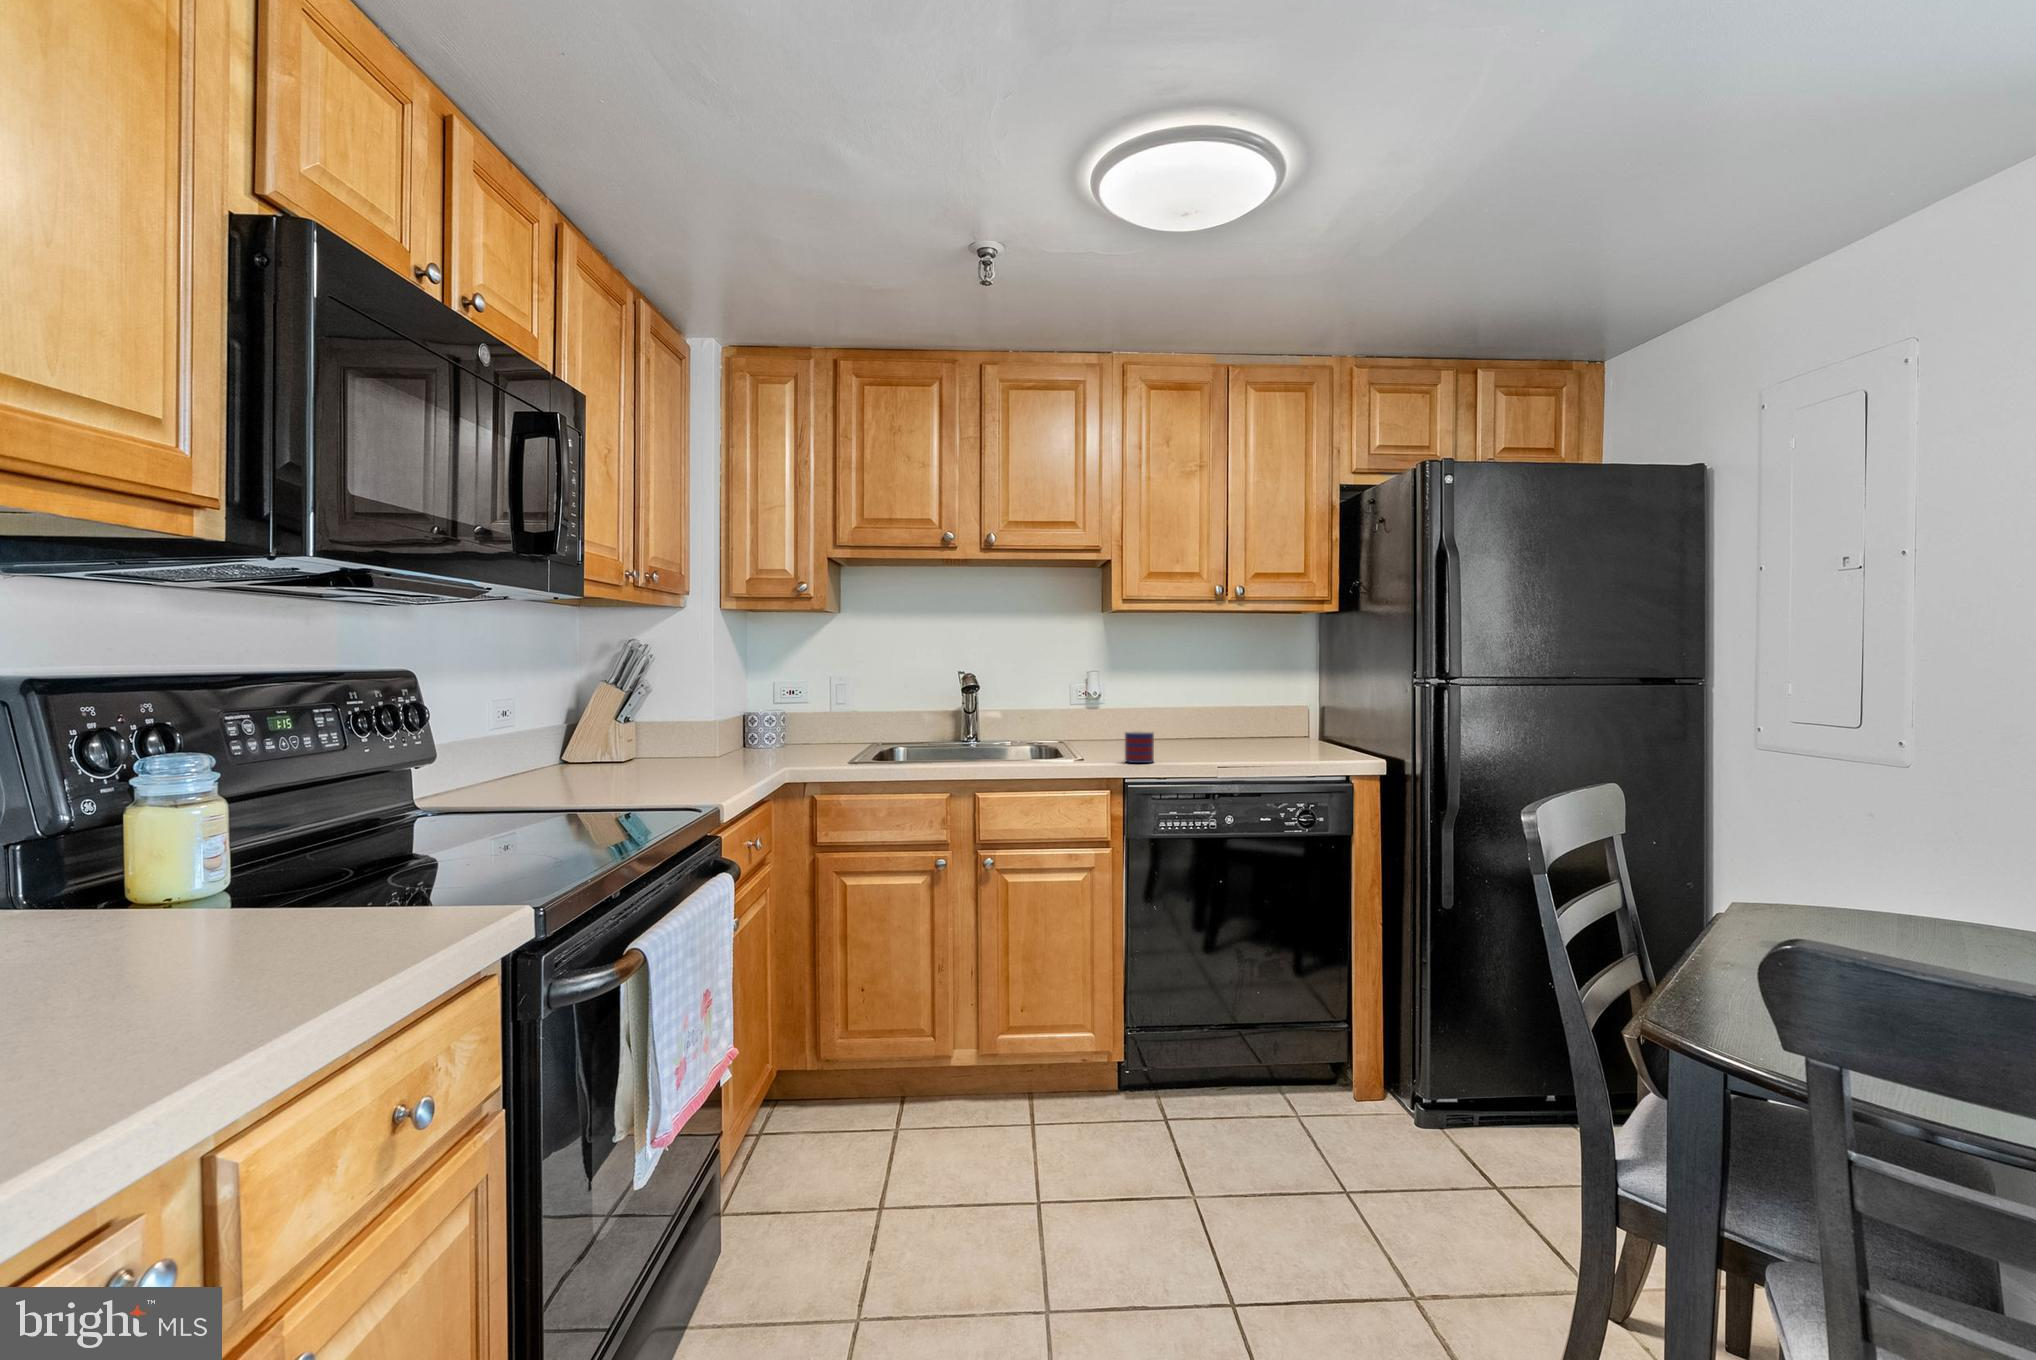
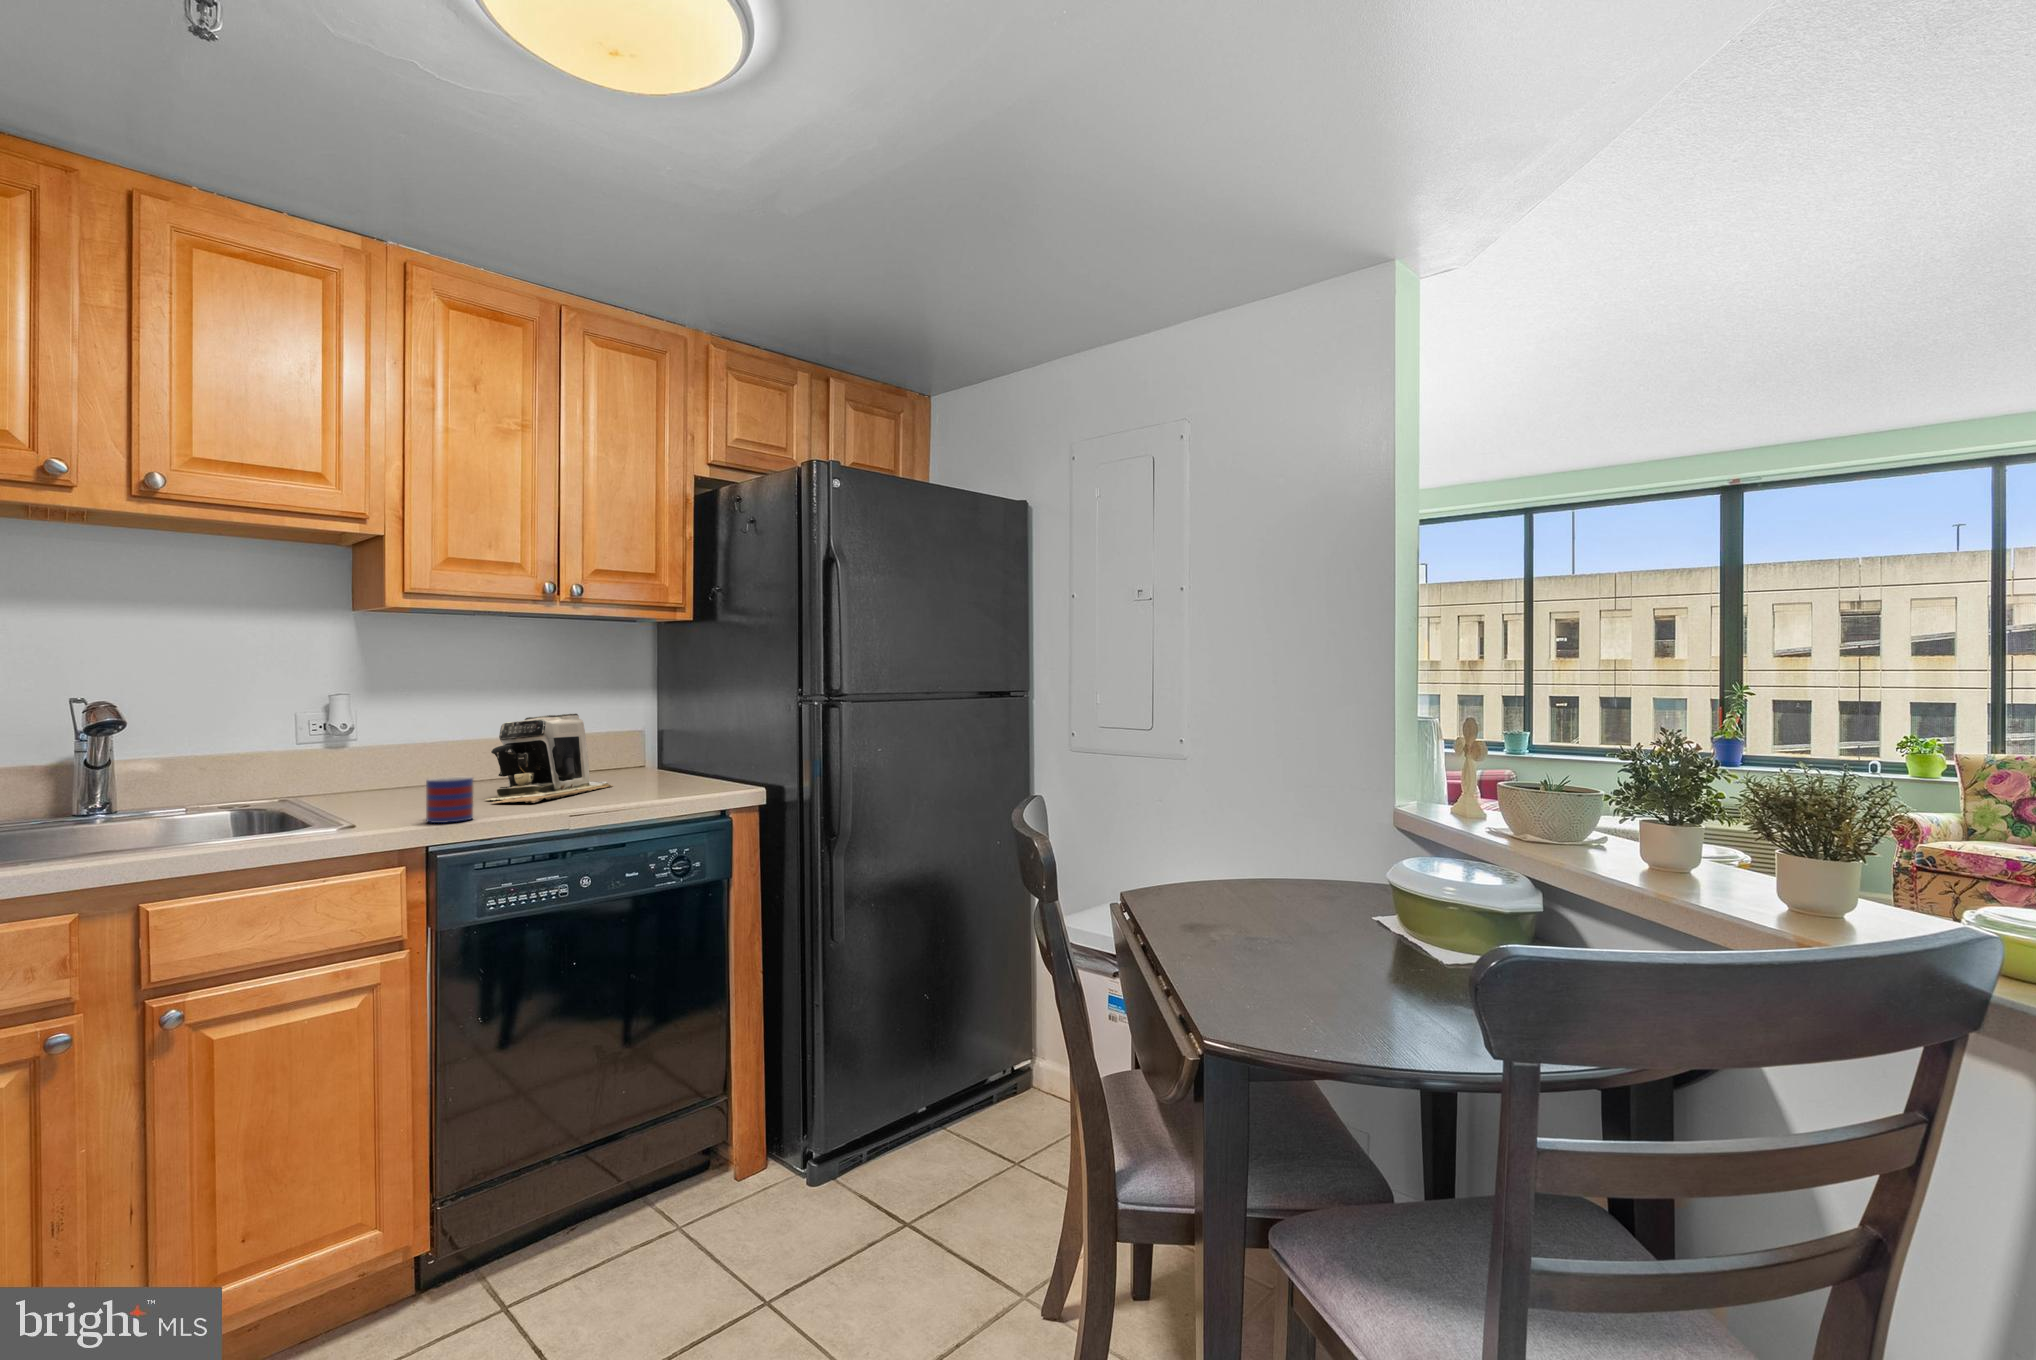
coffee maker: none [1172,690,1272,756] -> present [487,713,613,803]

